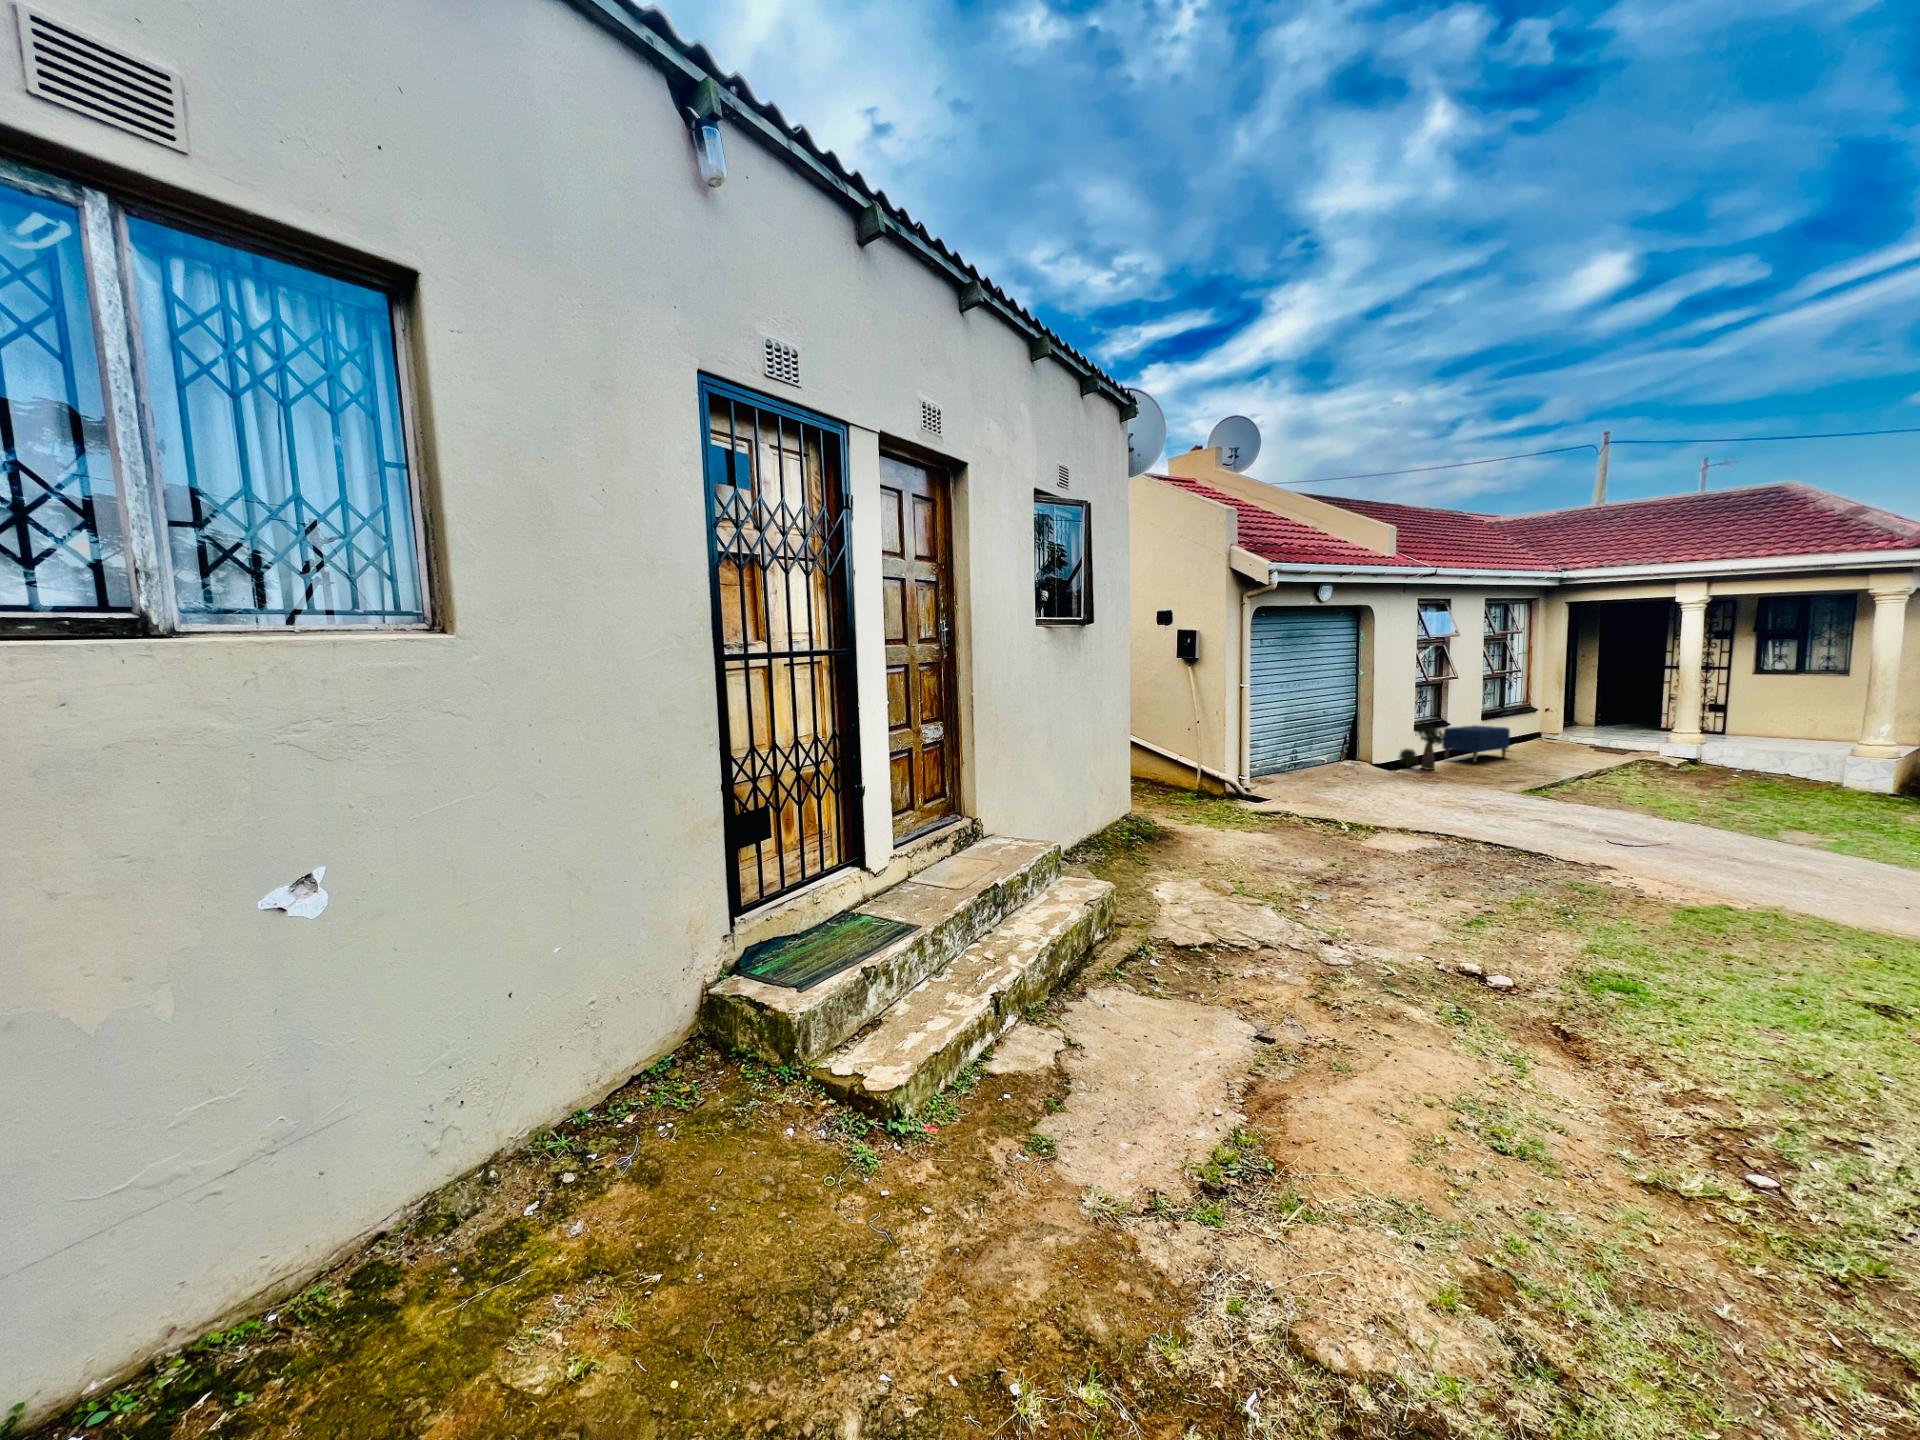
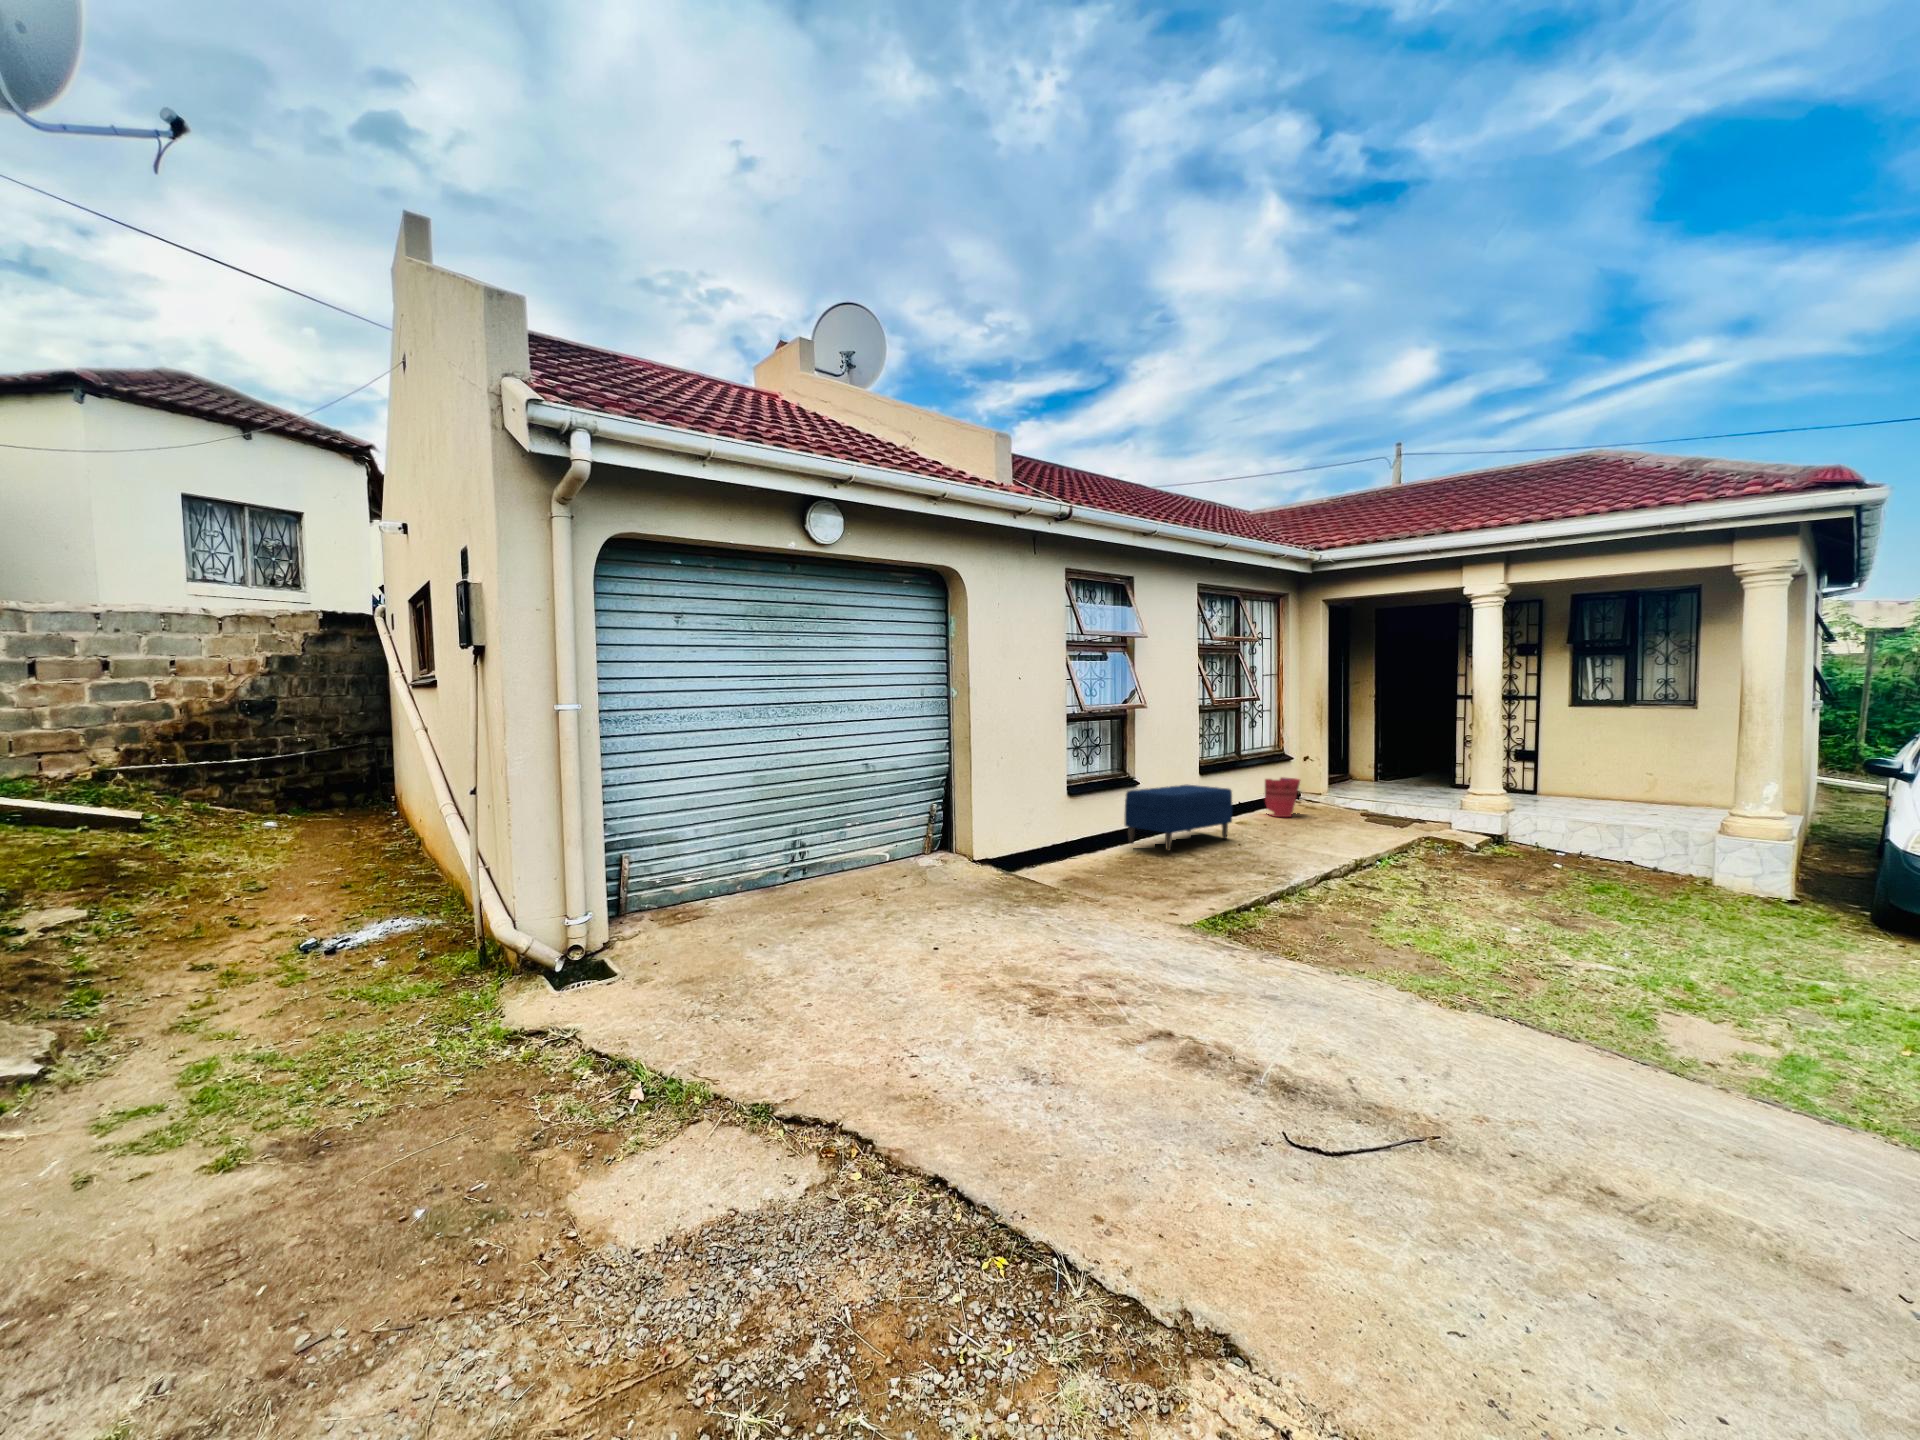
bucket: none [1517,722,1547,748] -> present [1265,777,1300,817]
potted plant: present [1398,723,1446,770] -> none [1028,783,1103,870]

